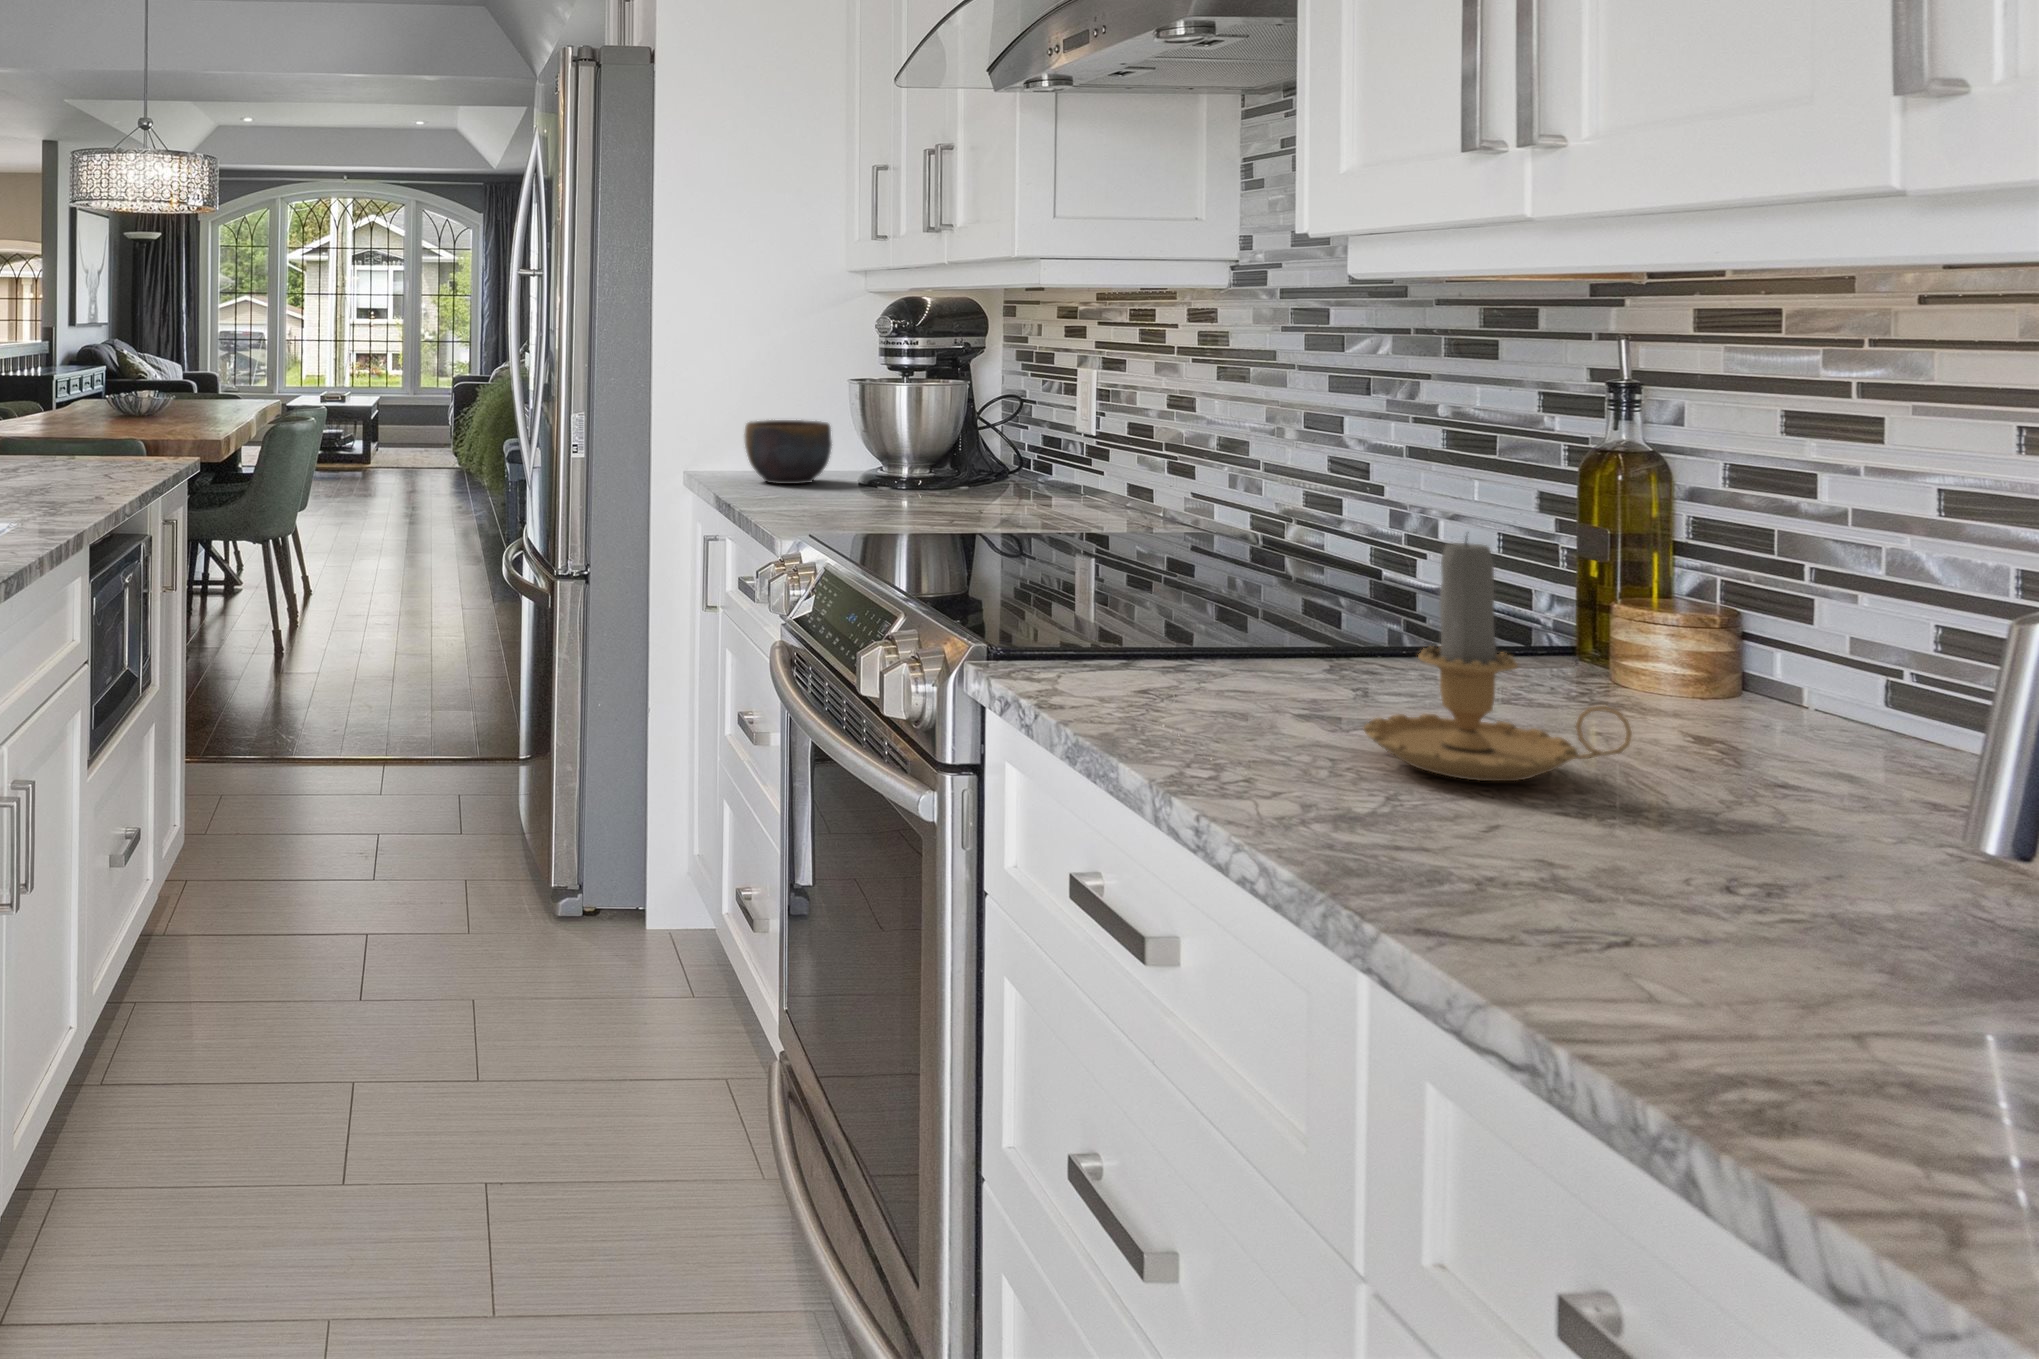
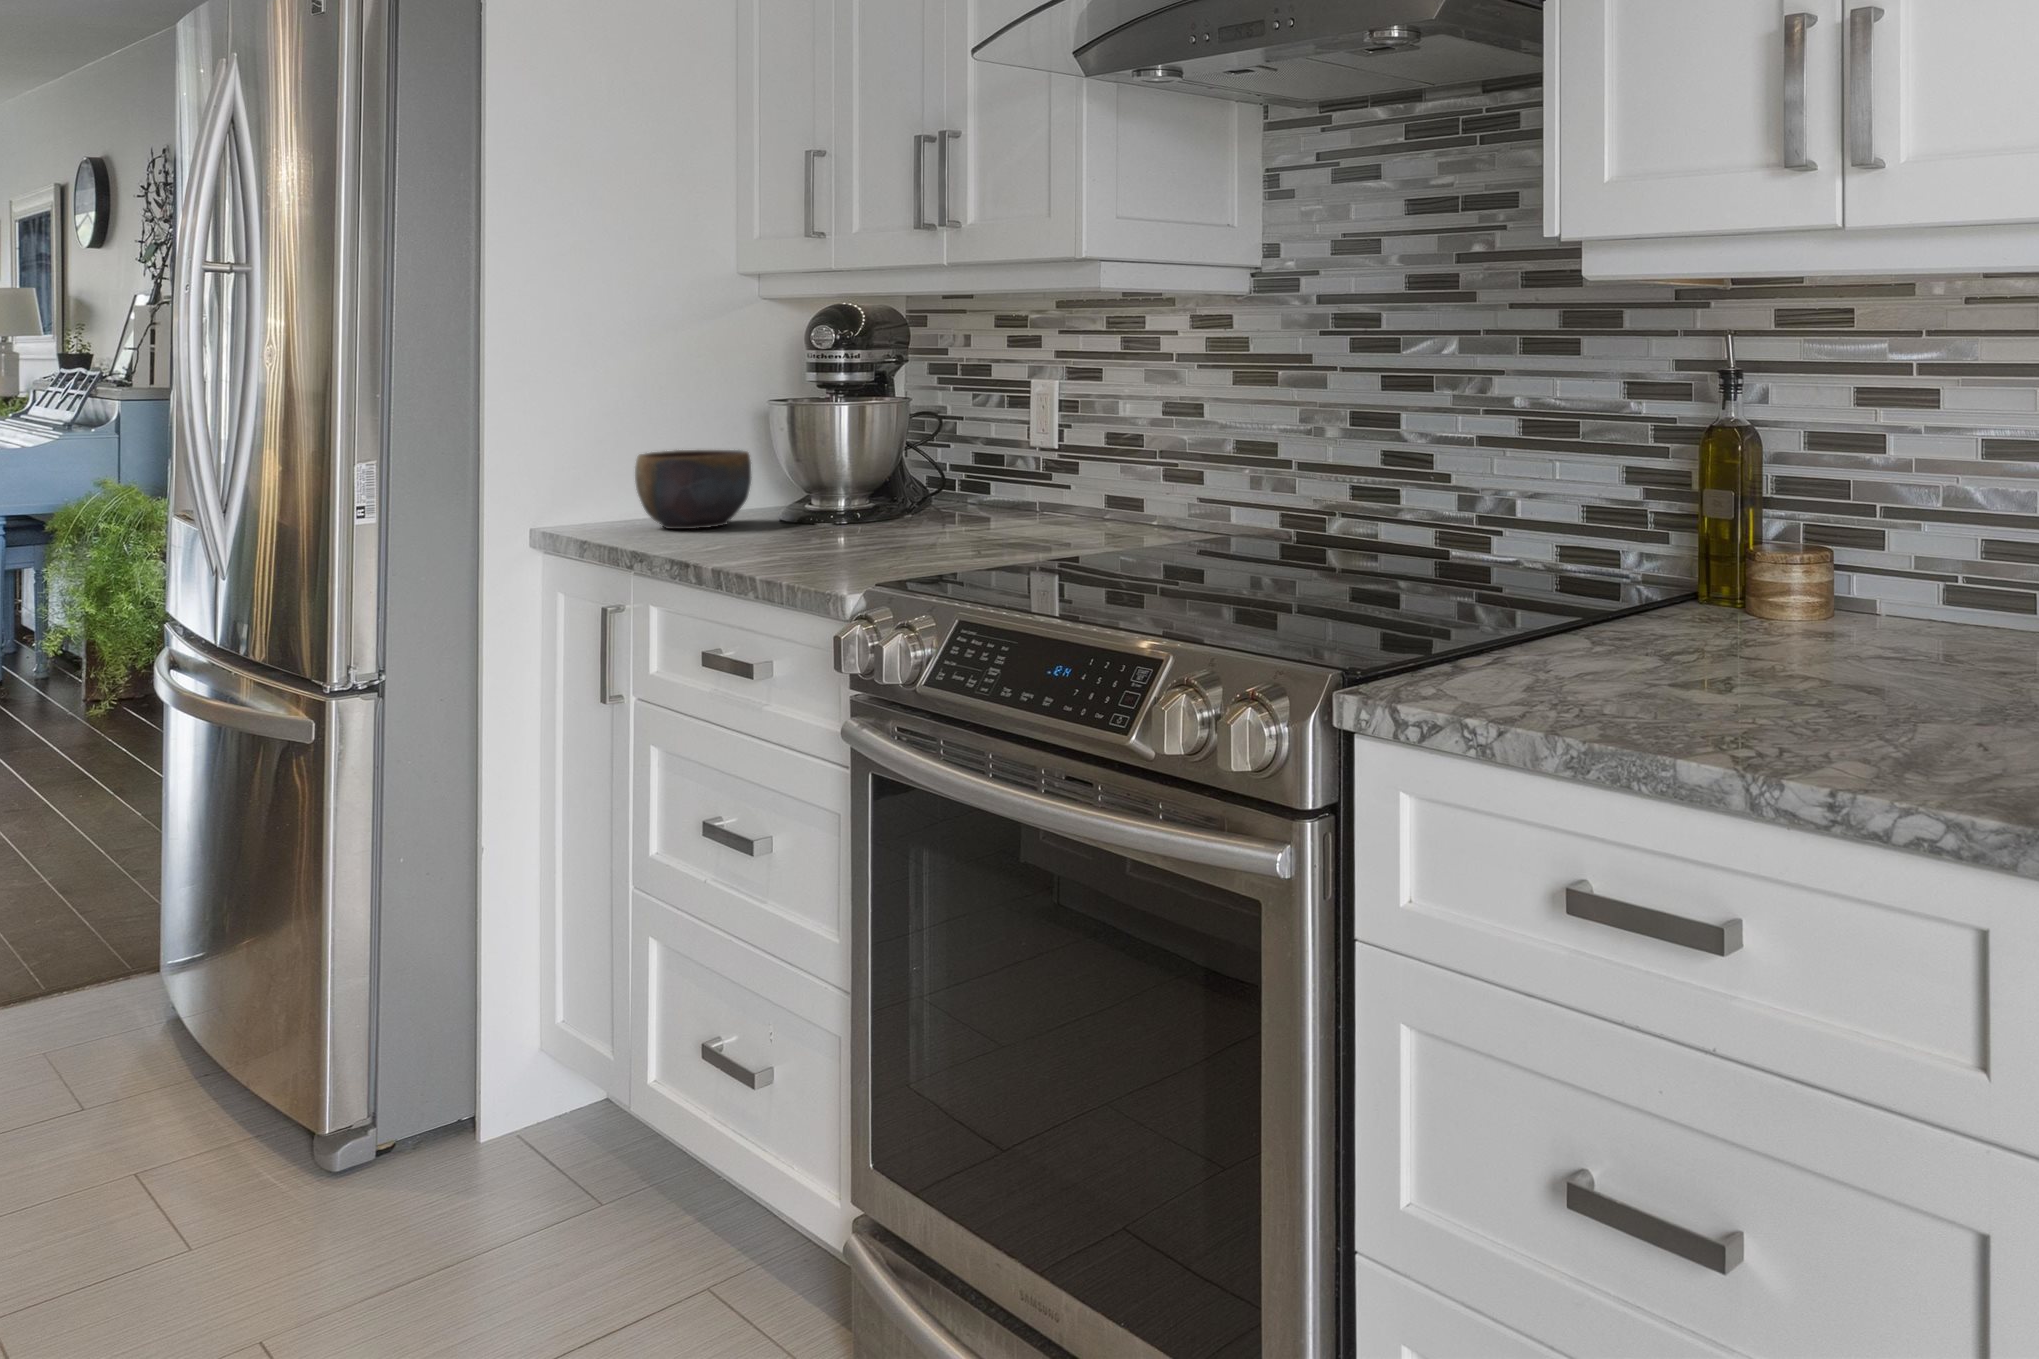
candle: present [1364,539,1632,781] -> none [1777,489,1966,705]

